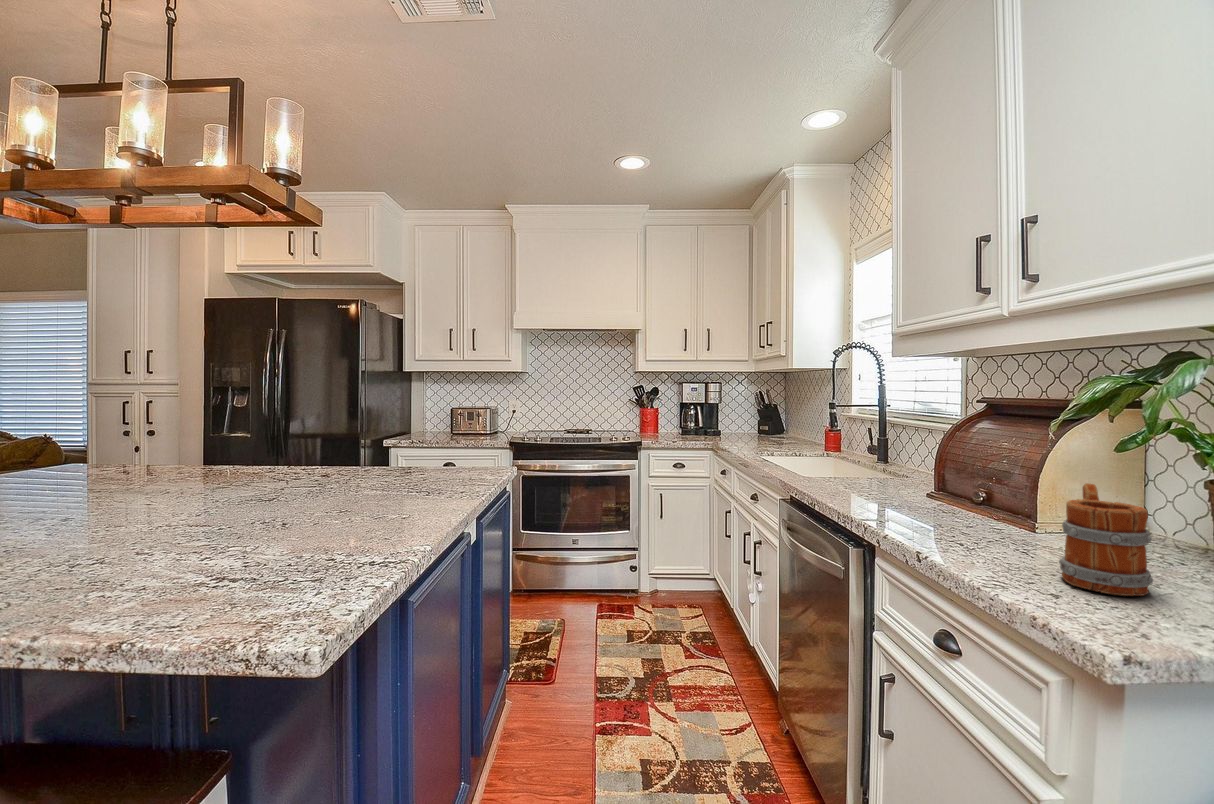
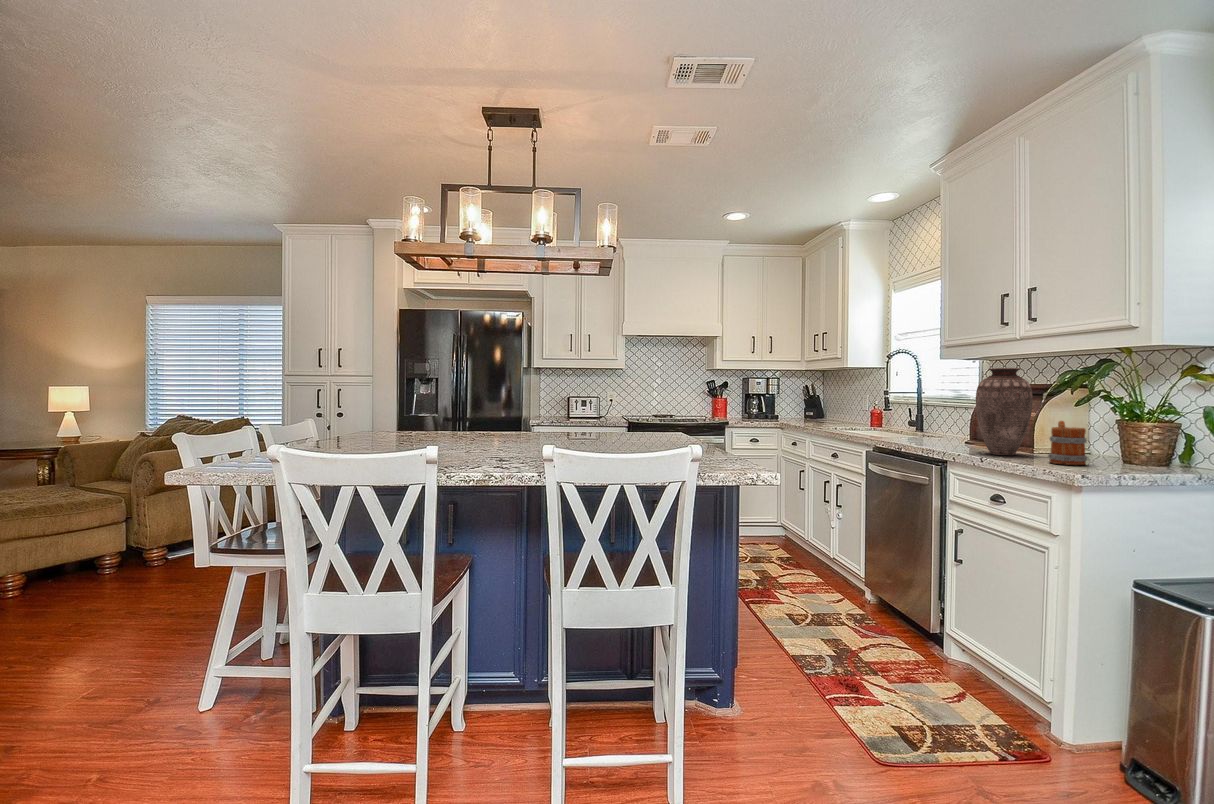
vase: none [921,370,1030,542] -> present [976,368,1033,455]

